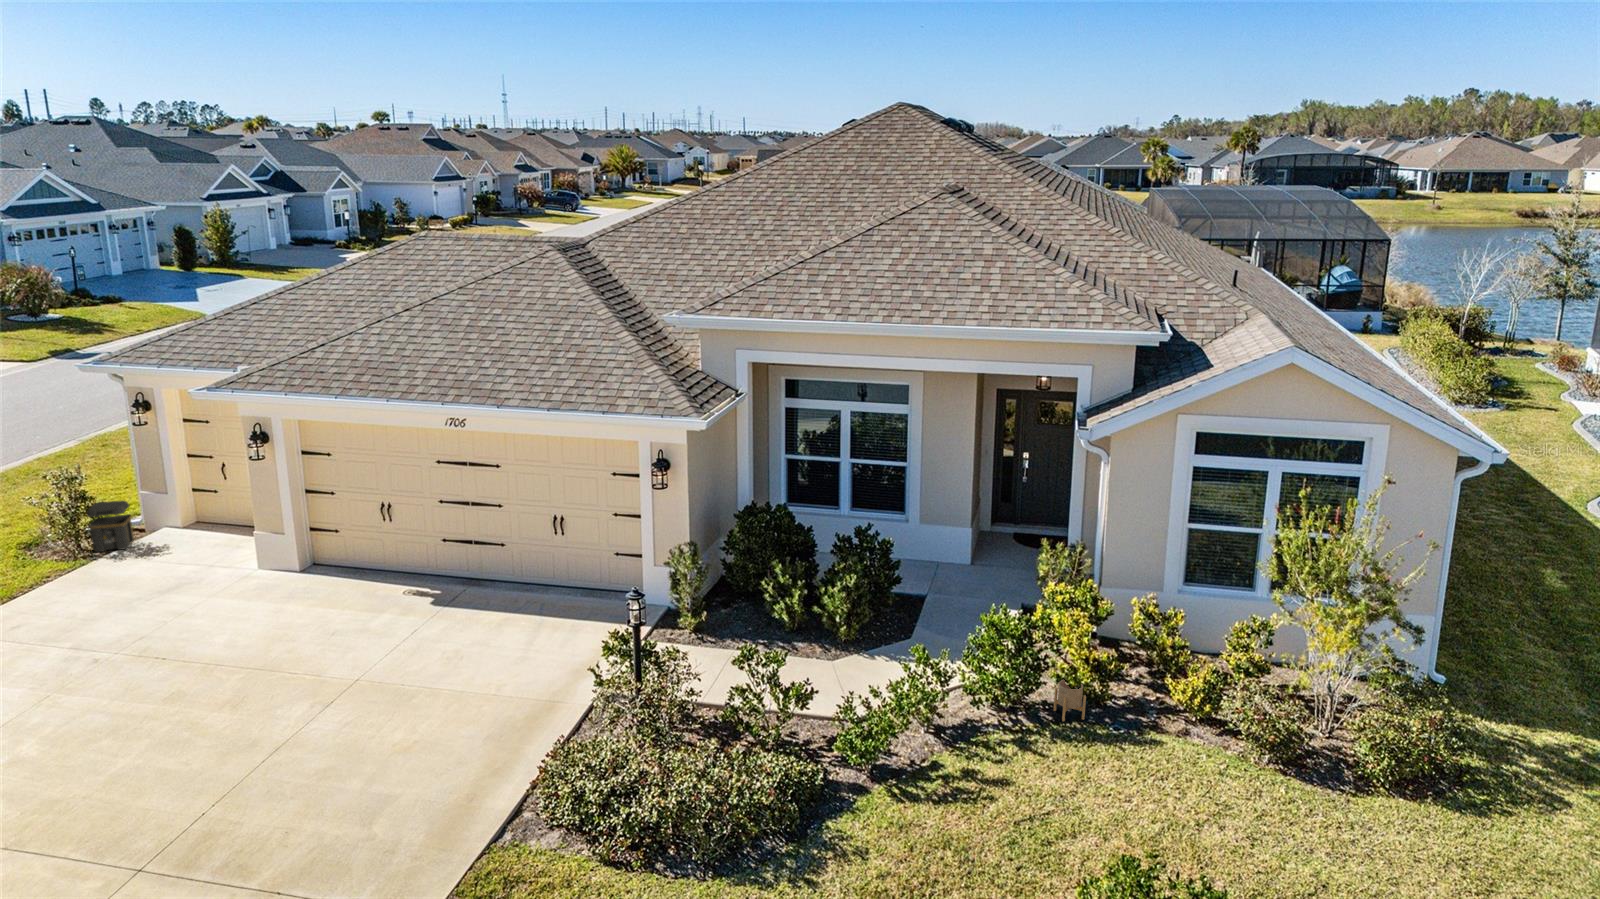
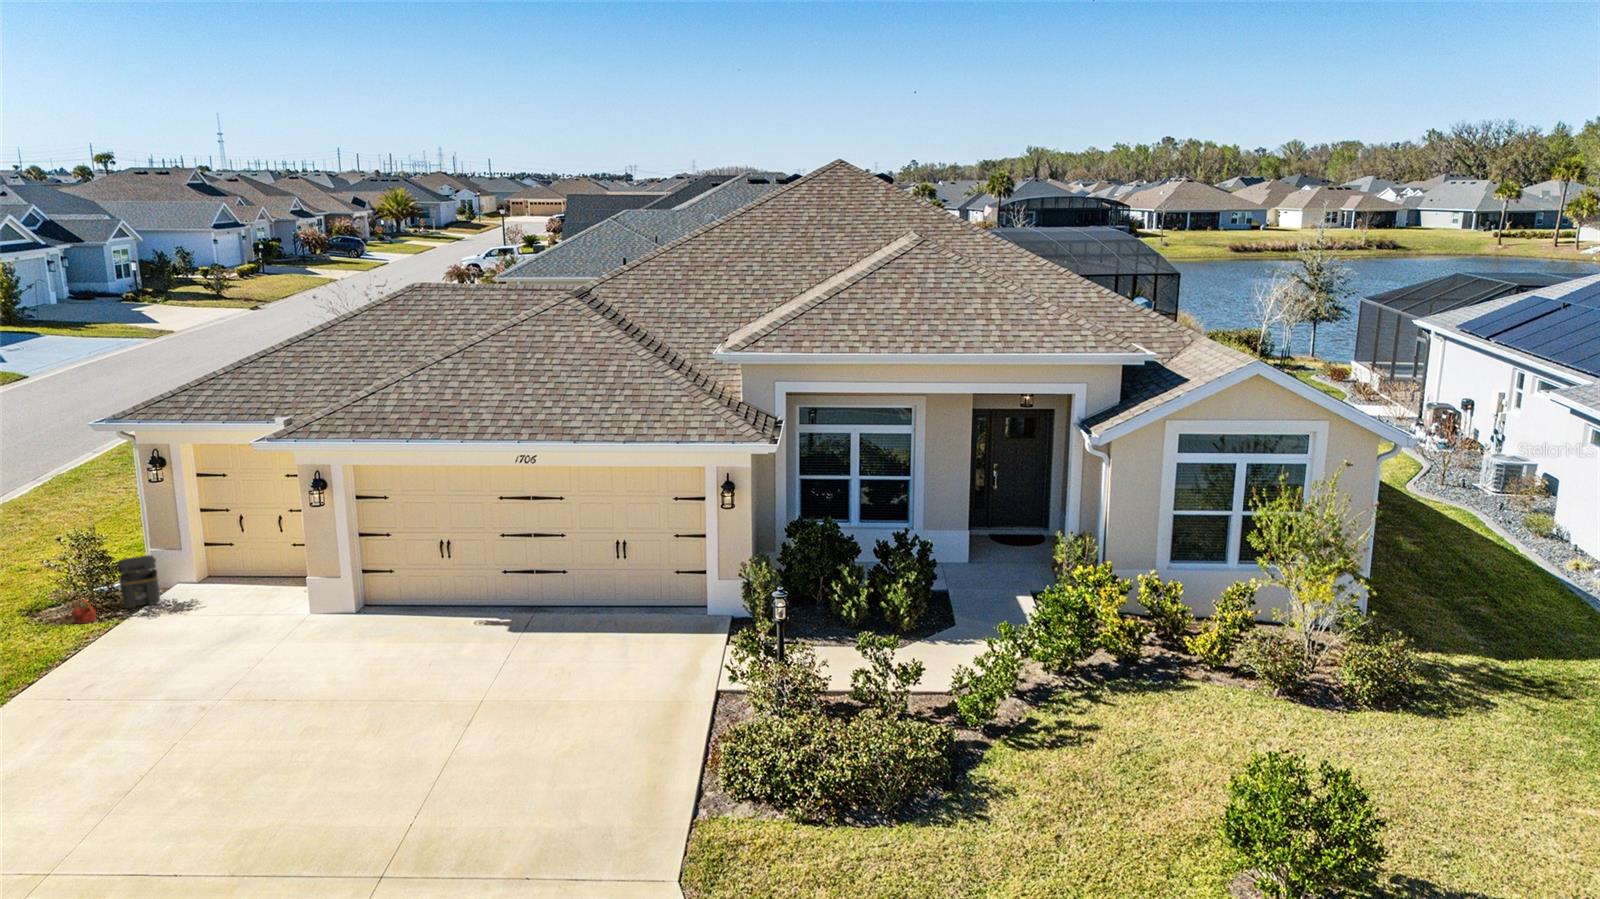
basket: none [38,539,64,564] -> present [71,599,96,624]
planter: present [1054,680,1086,721] -> none [1099,645,1128,680]

